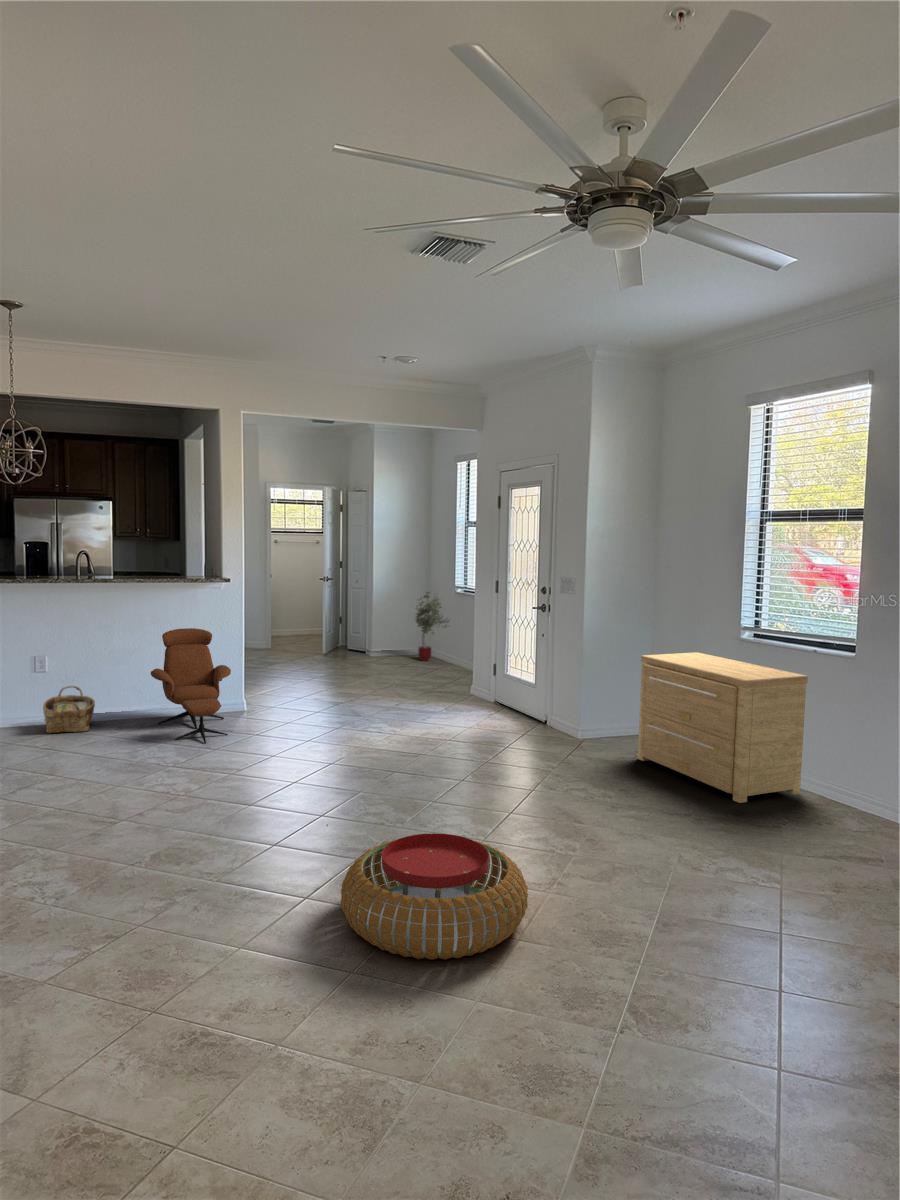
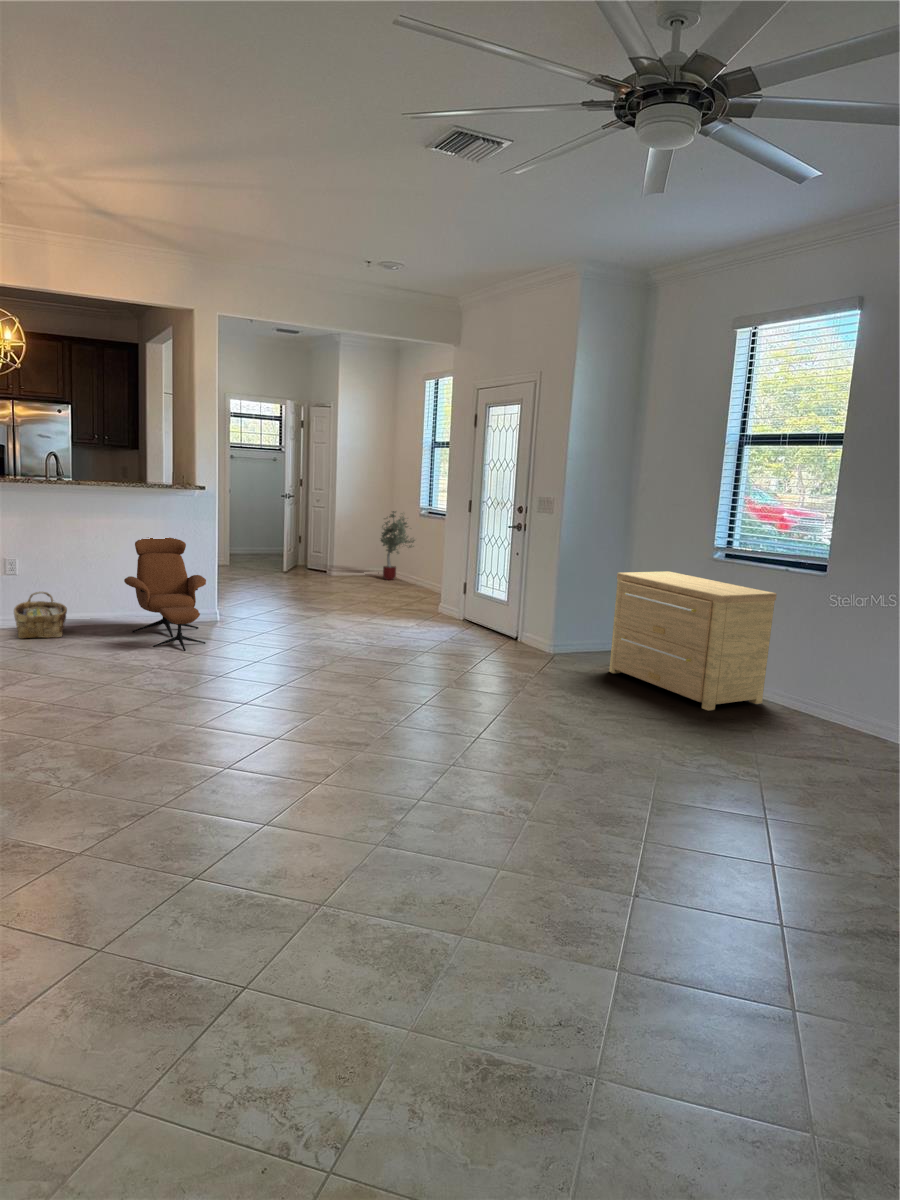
pouf: present [341,833,528,960] -> none [353,728,531,839]

